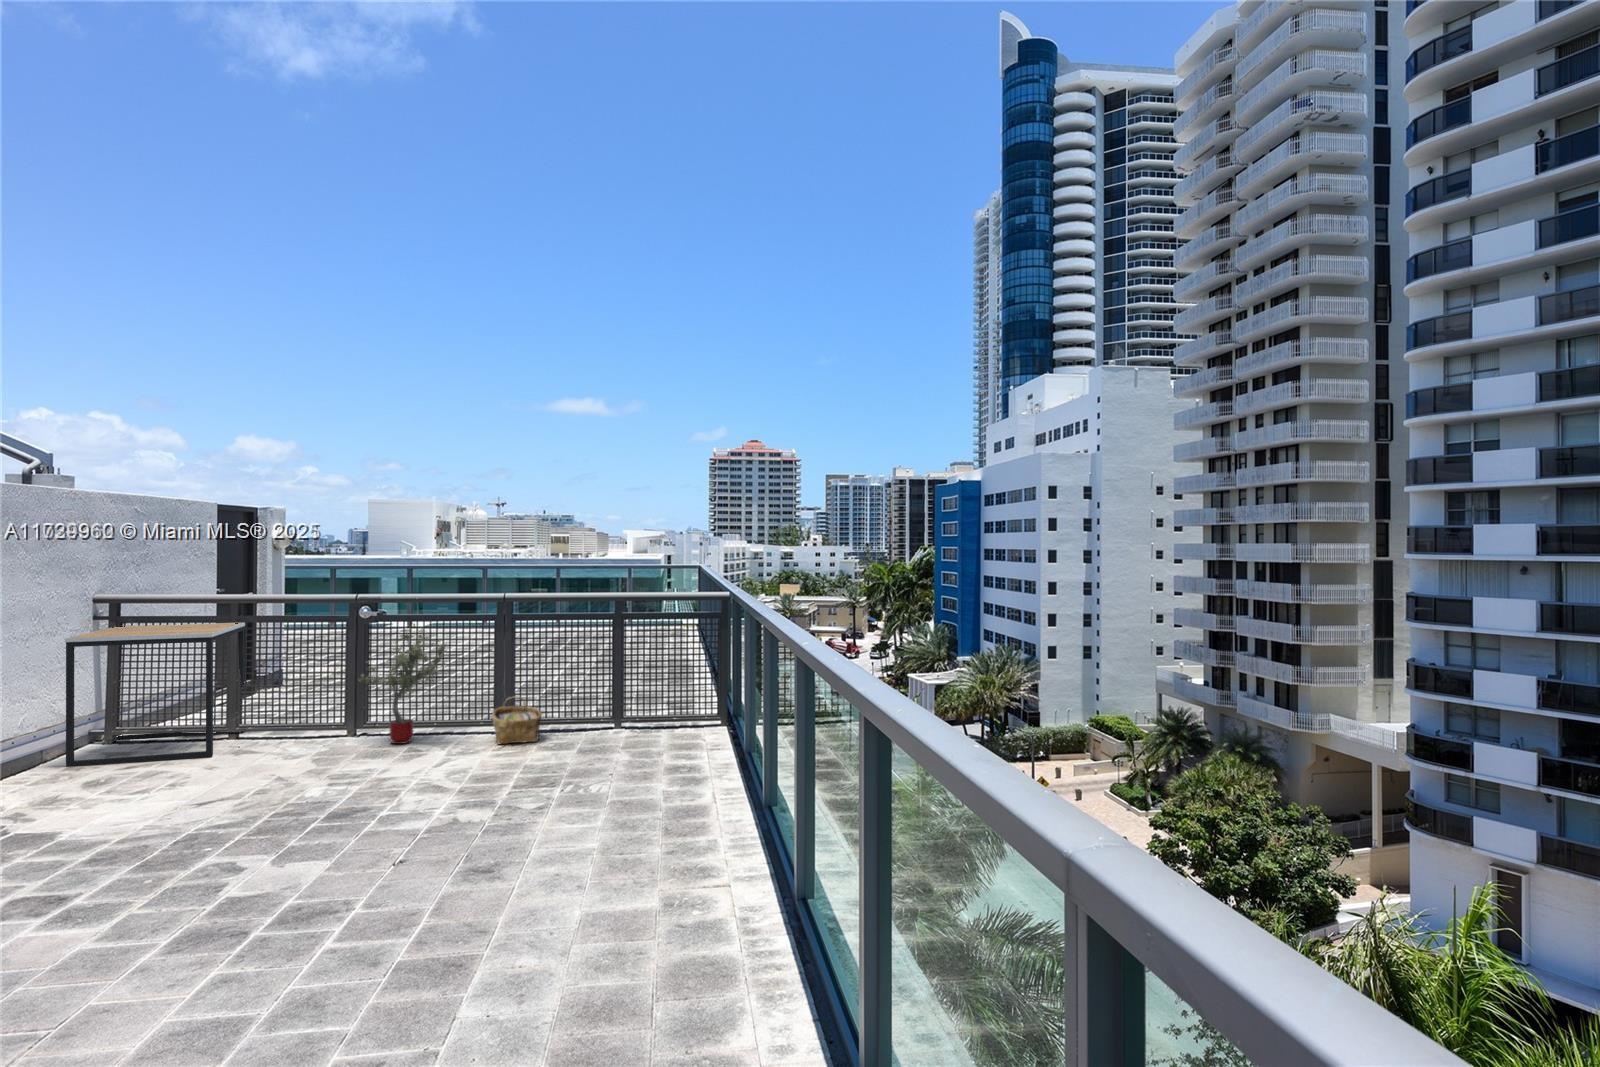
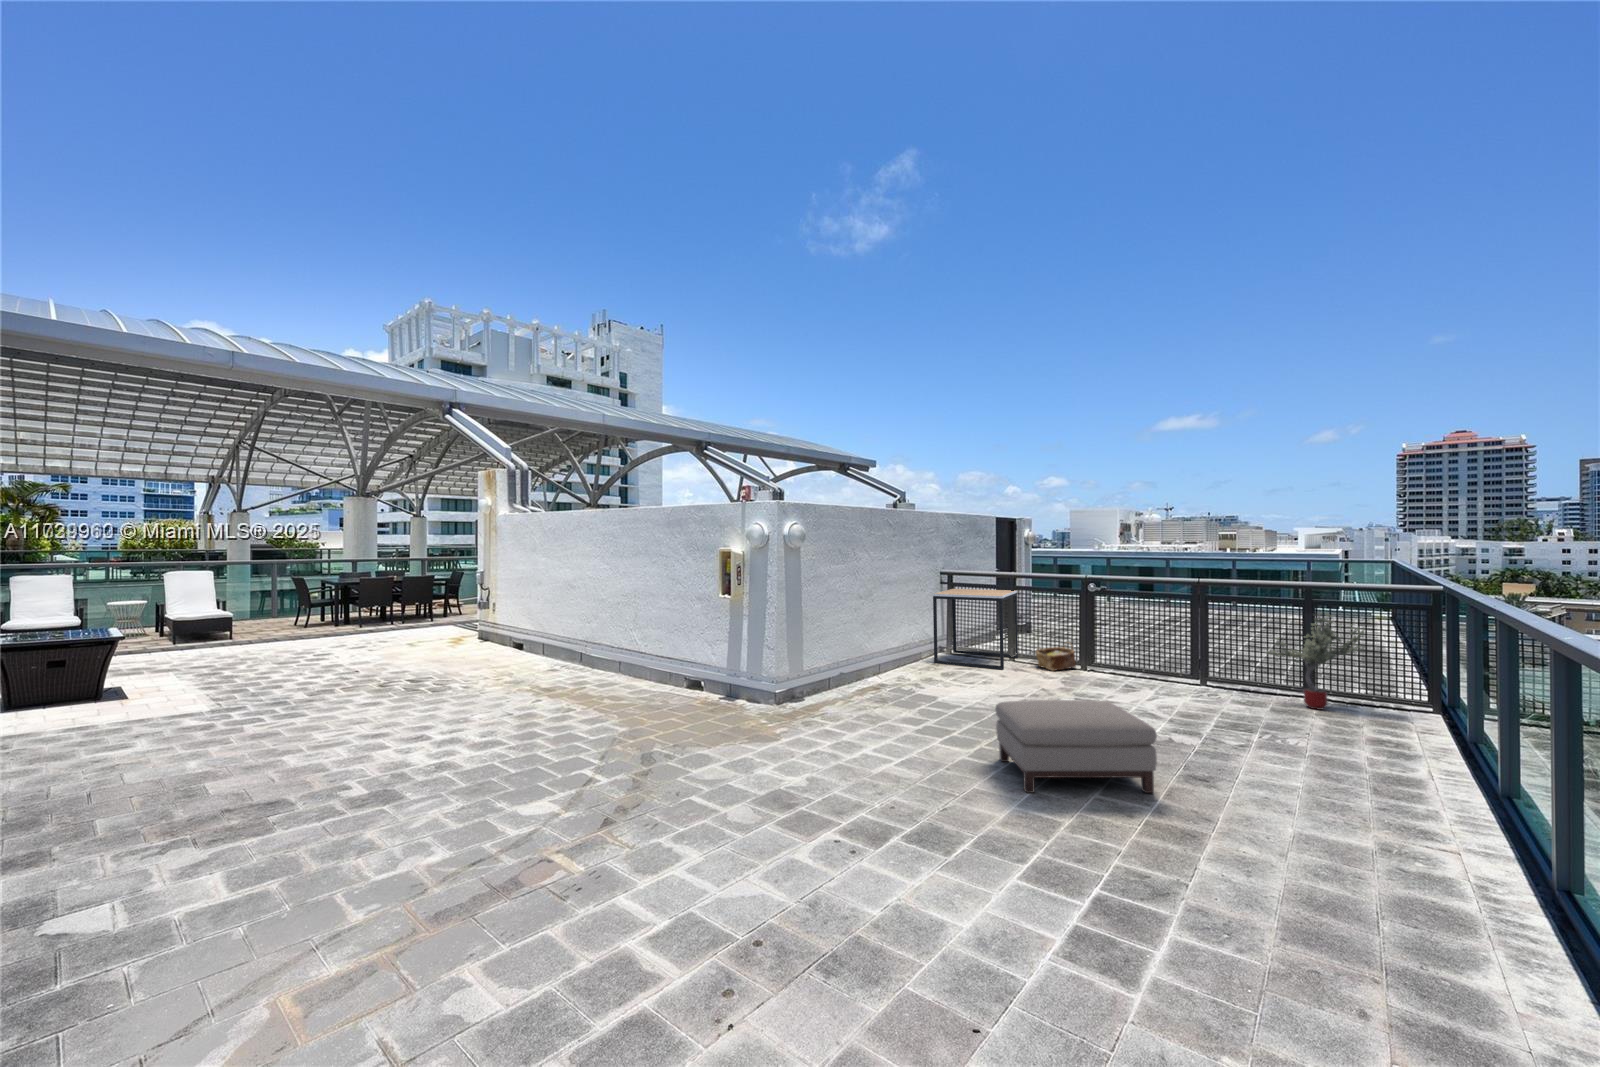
potted tree: present [359,629,446,744] -> present [1268,614,1365,710]
woven basket: present [492,696,542,744] -> present [1036,646,1076,671]
ottoman: none [156,784,425,975] -> present [995,700,1157,793]

